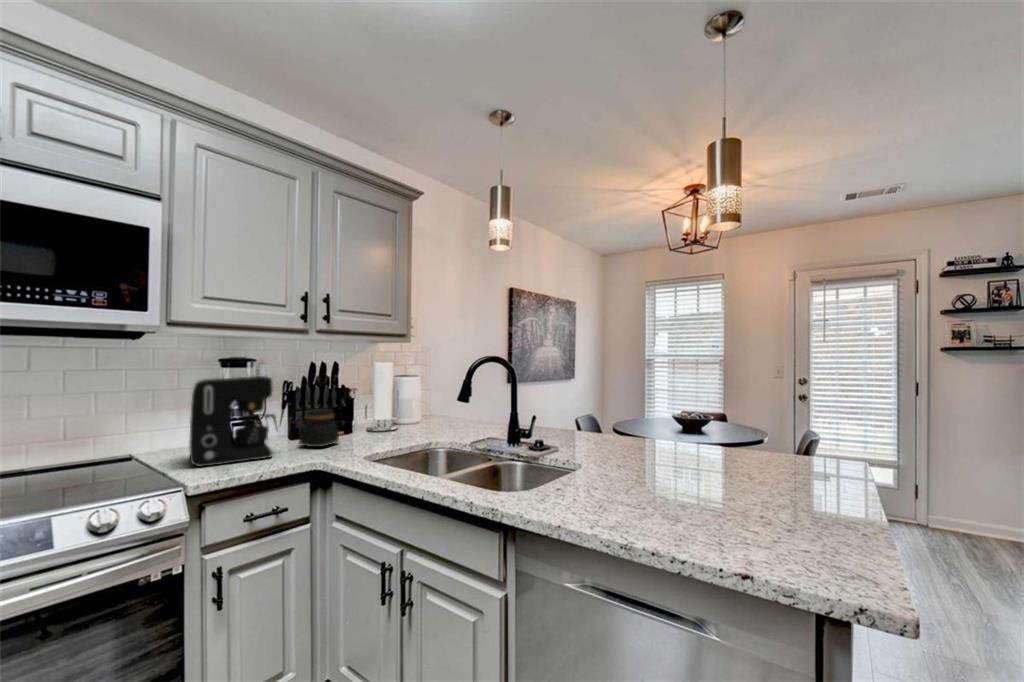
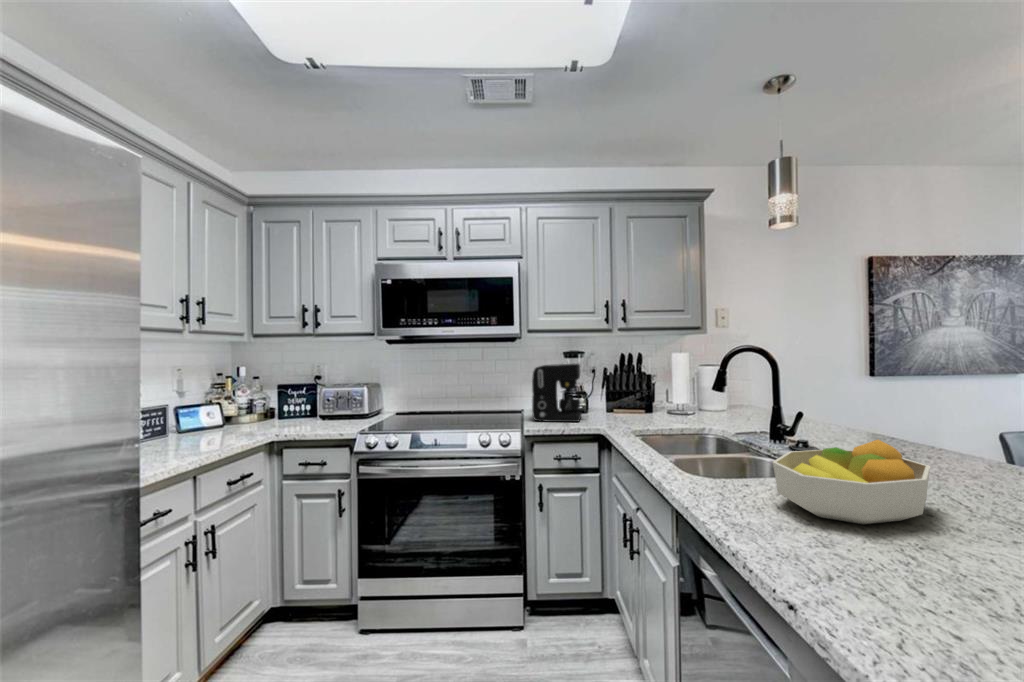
jar: present [299,409,339,447] -> none [603,390,632,420]
fruit bowl: none [602,431,710,509] -> present [773,440,930,524]

